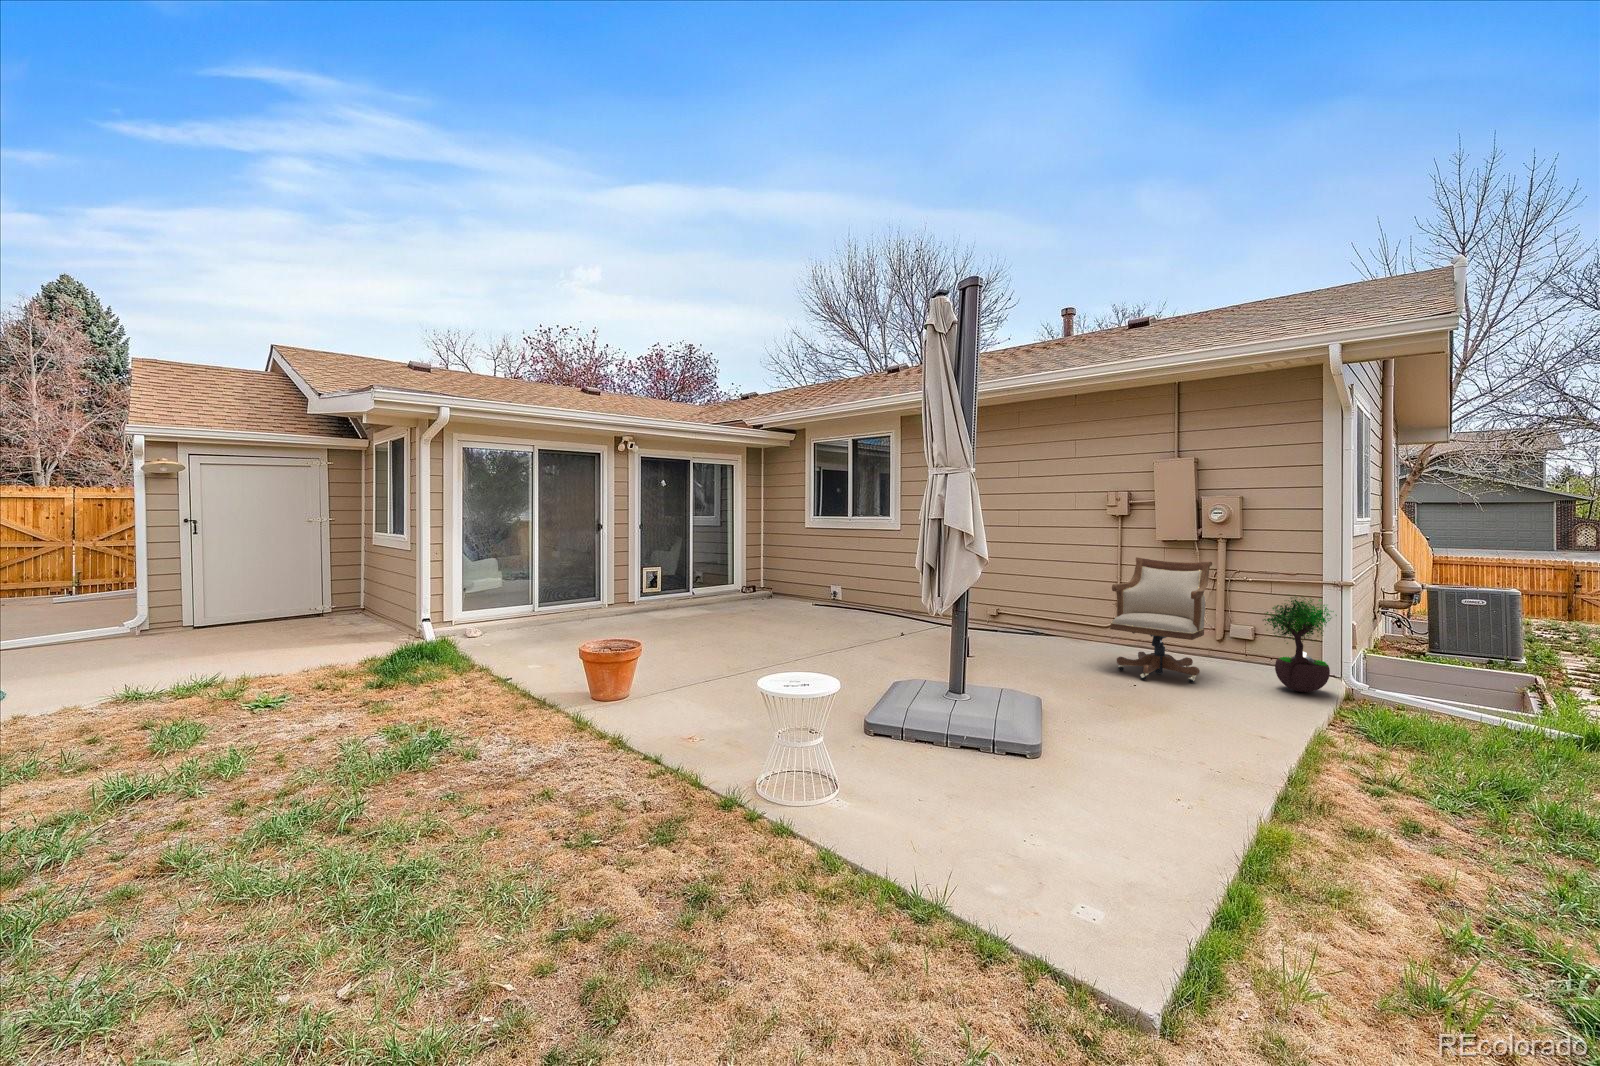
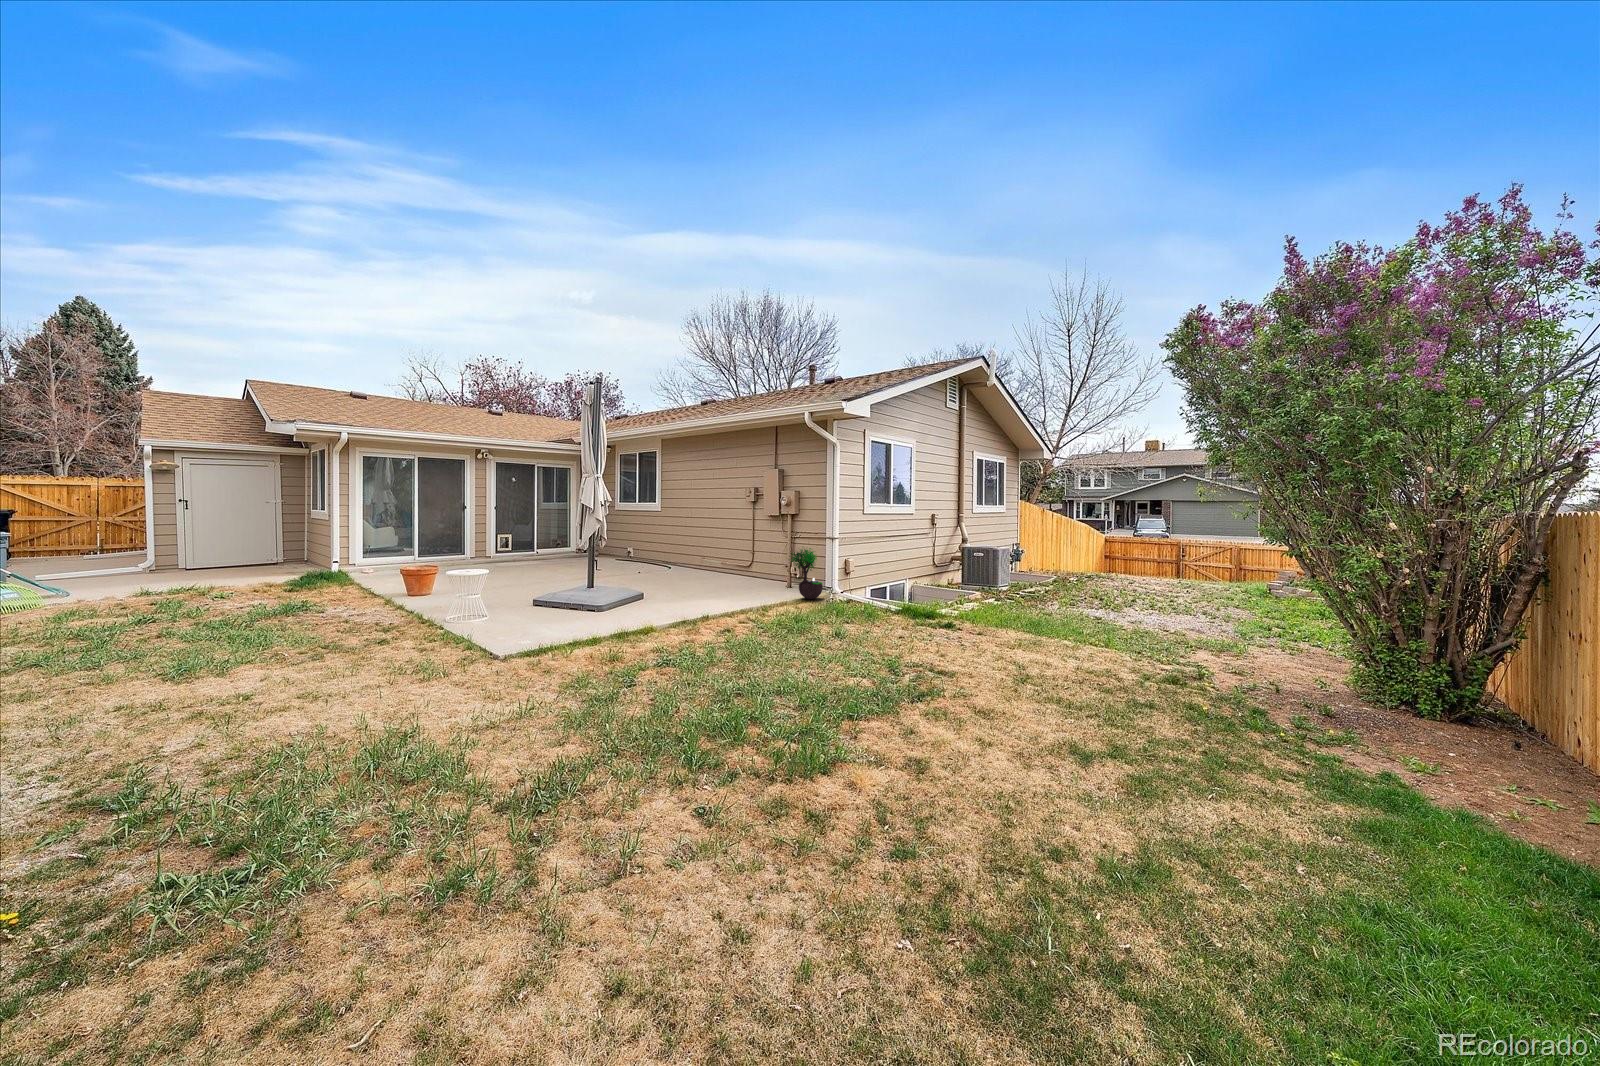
chair: present [1110,557,1212,683] -> none [726,527,781,596]

